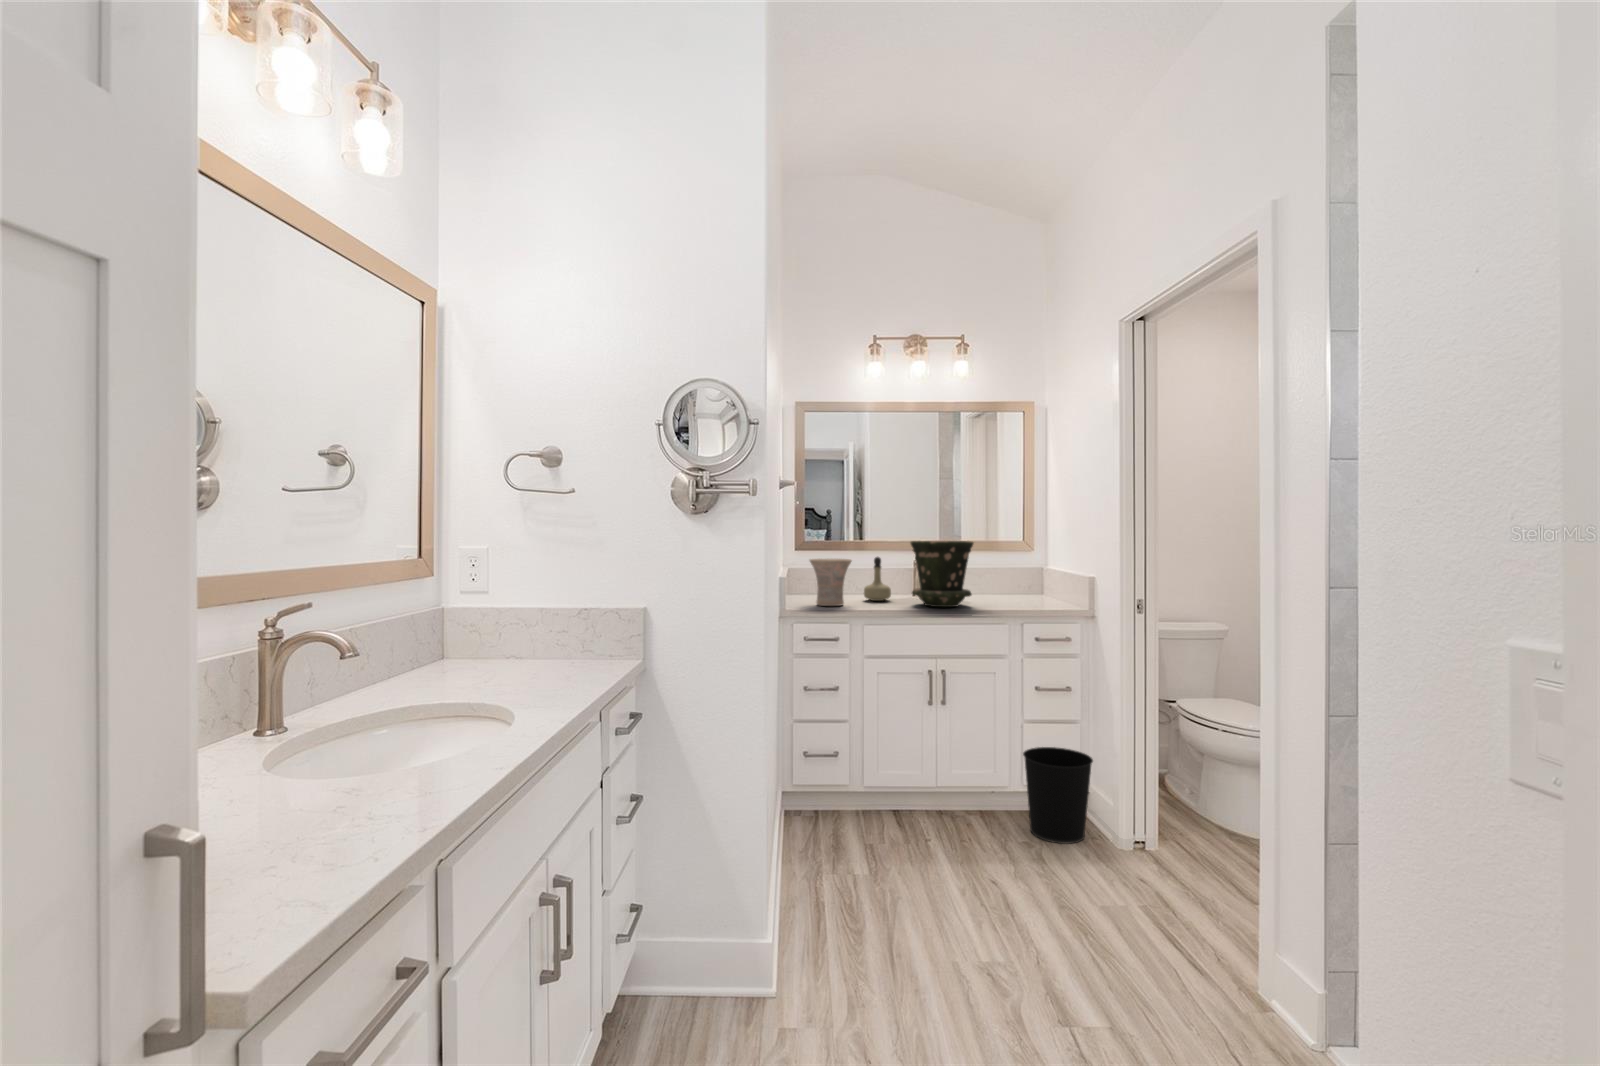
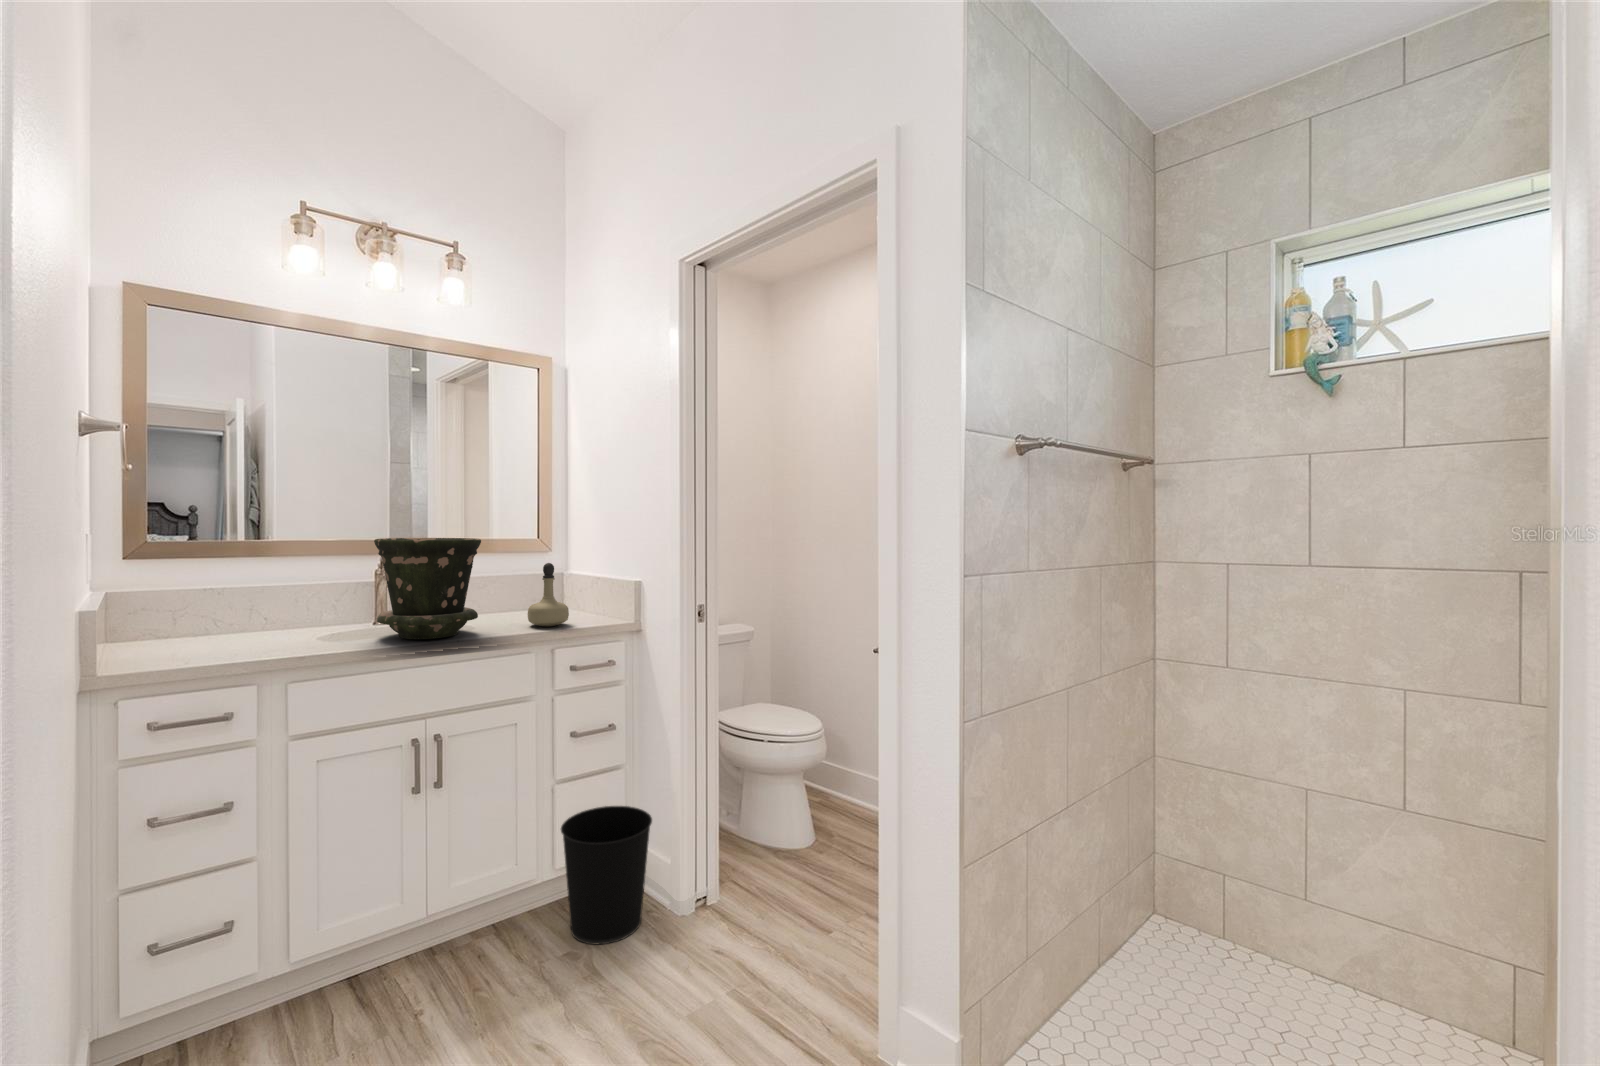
perfume bottle: present [864,557,891,601] -> present [528,563,569,626]
vase: present [810,559,852,606] -> none [159,571,259,659]

